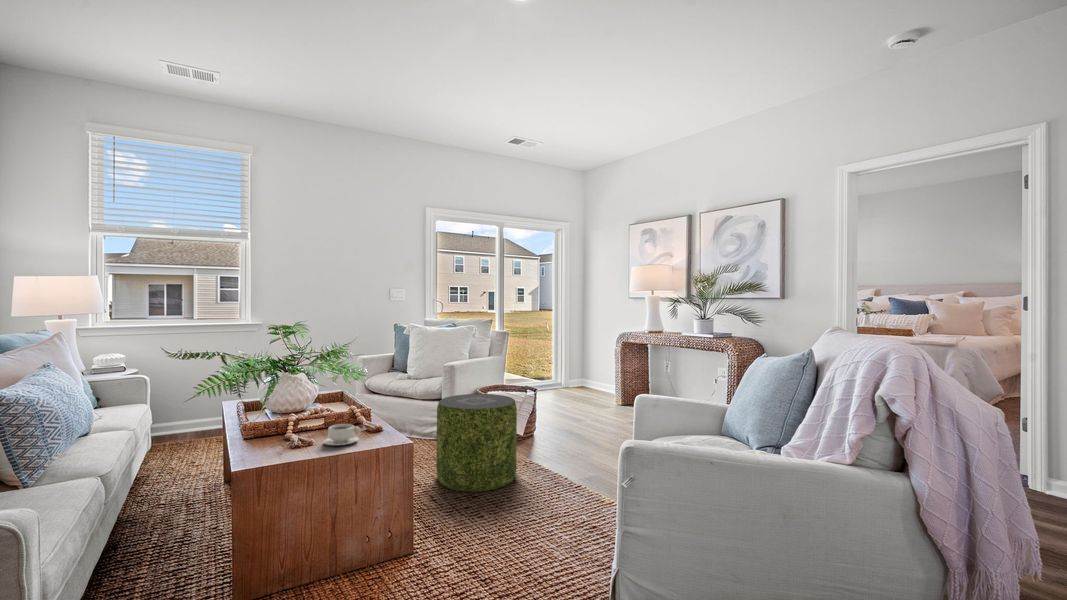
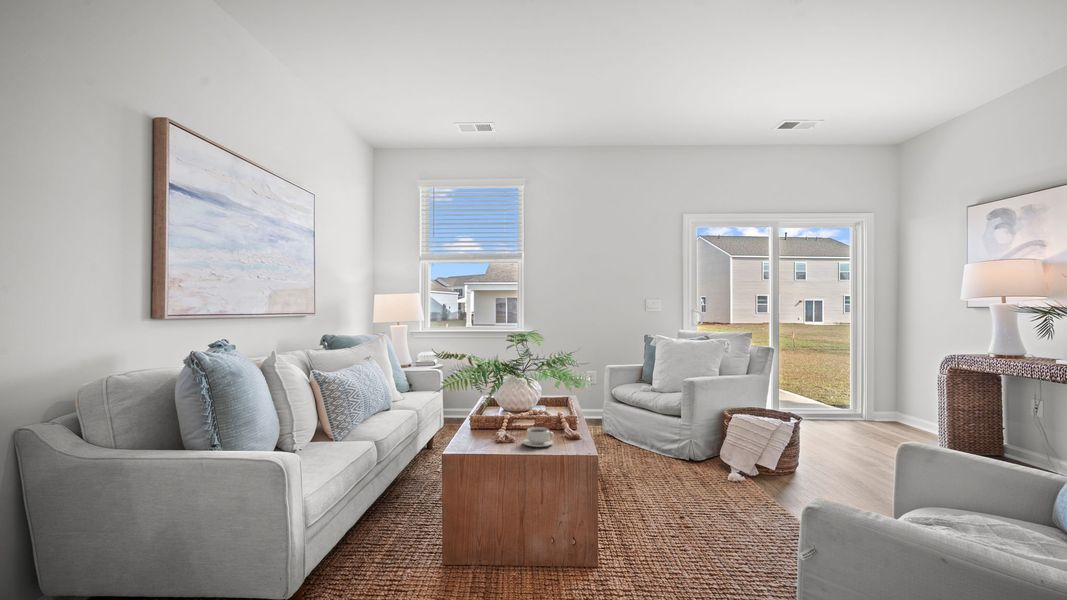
pouf: present [436,394,517,492] -> none [655,414,747,524]

